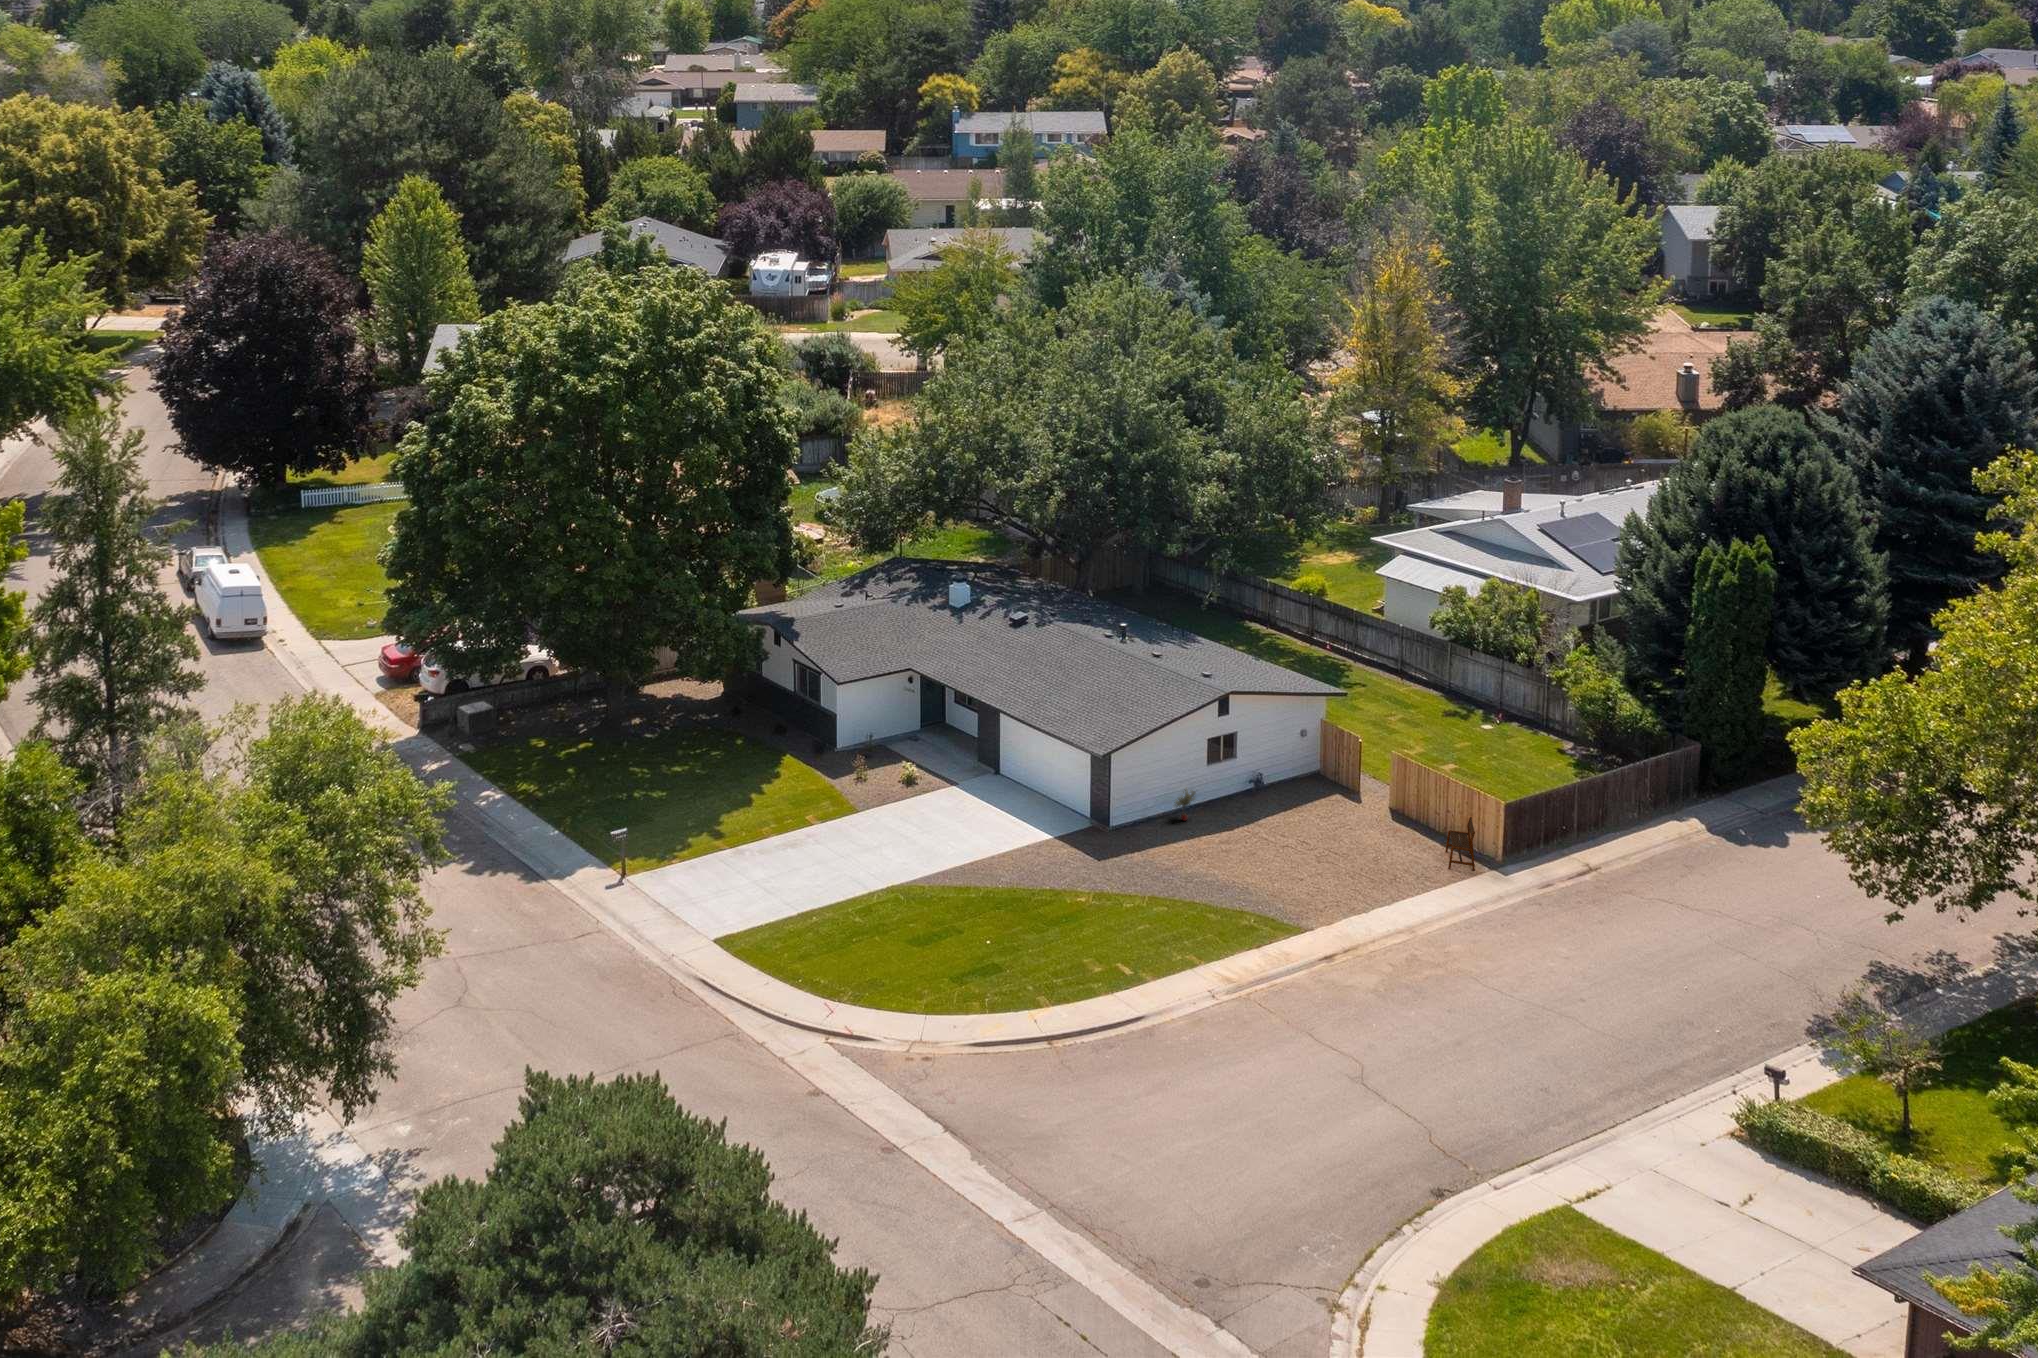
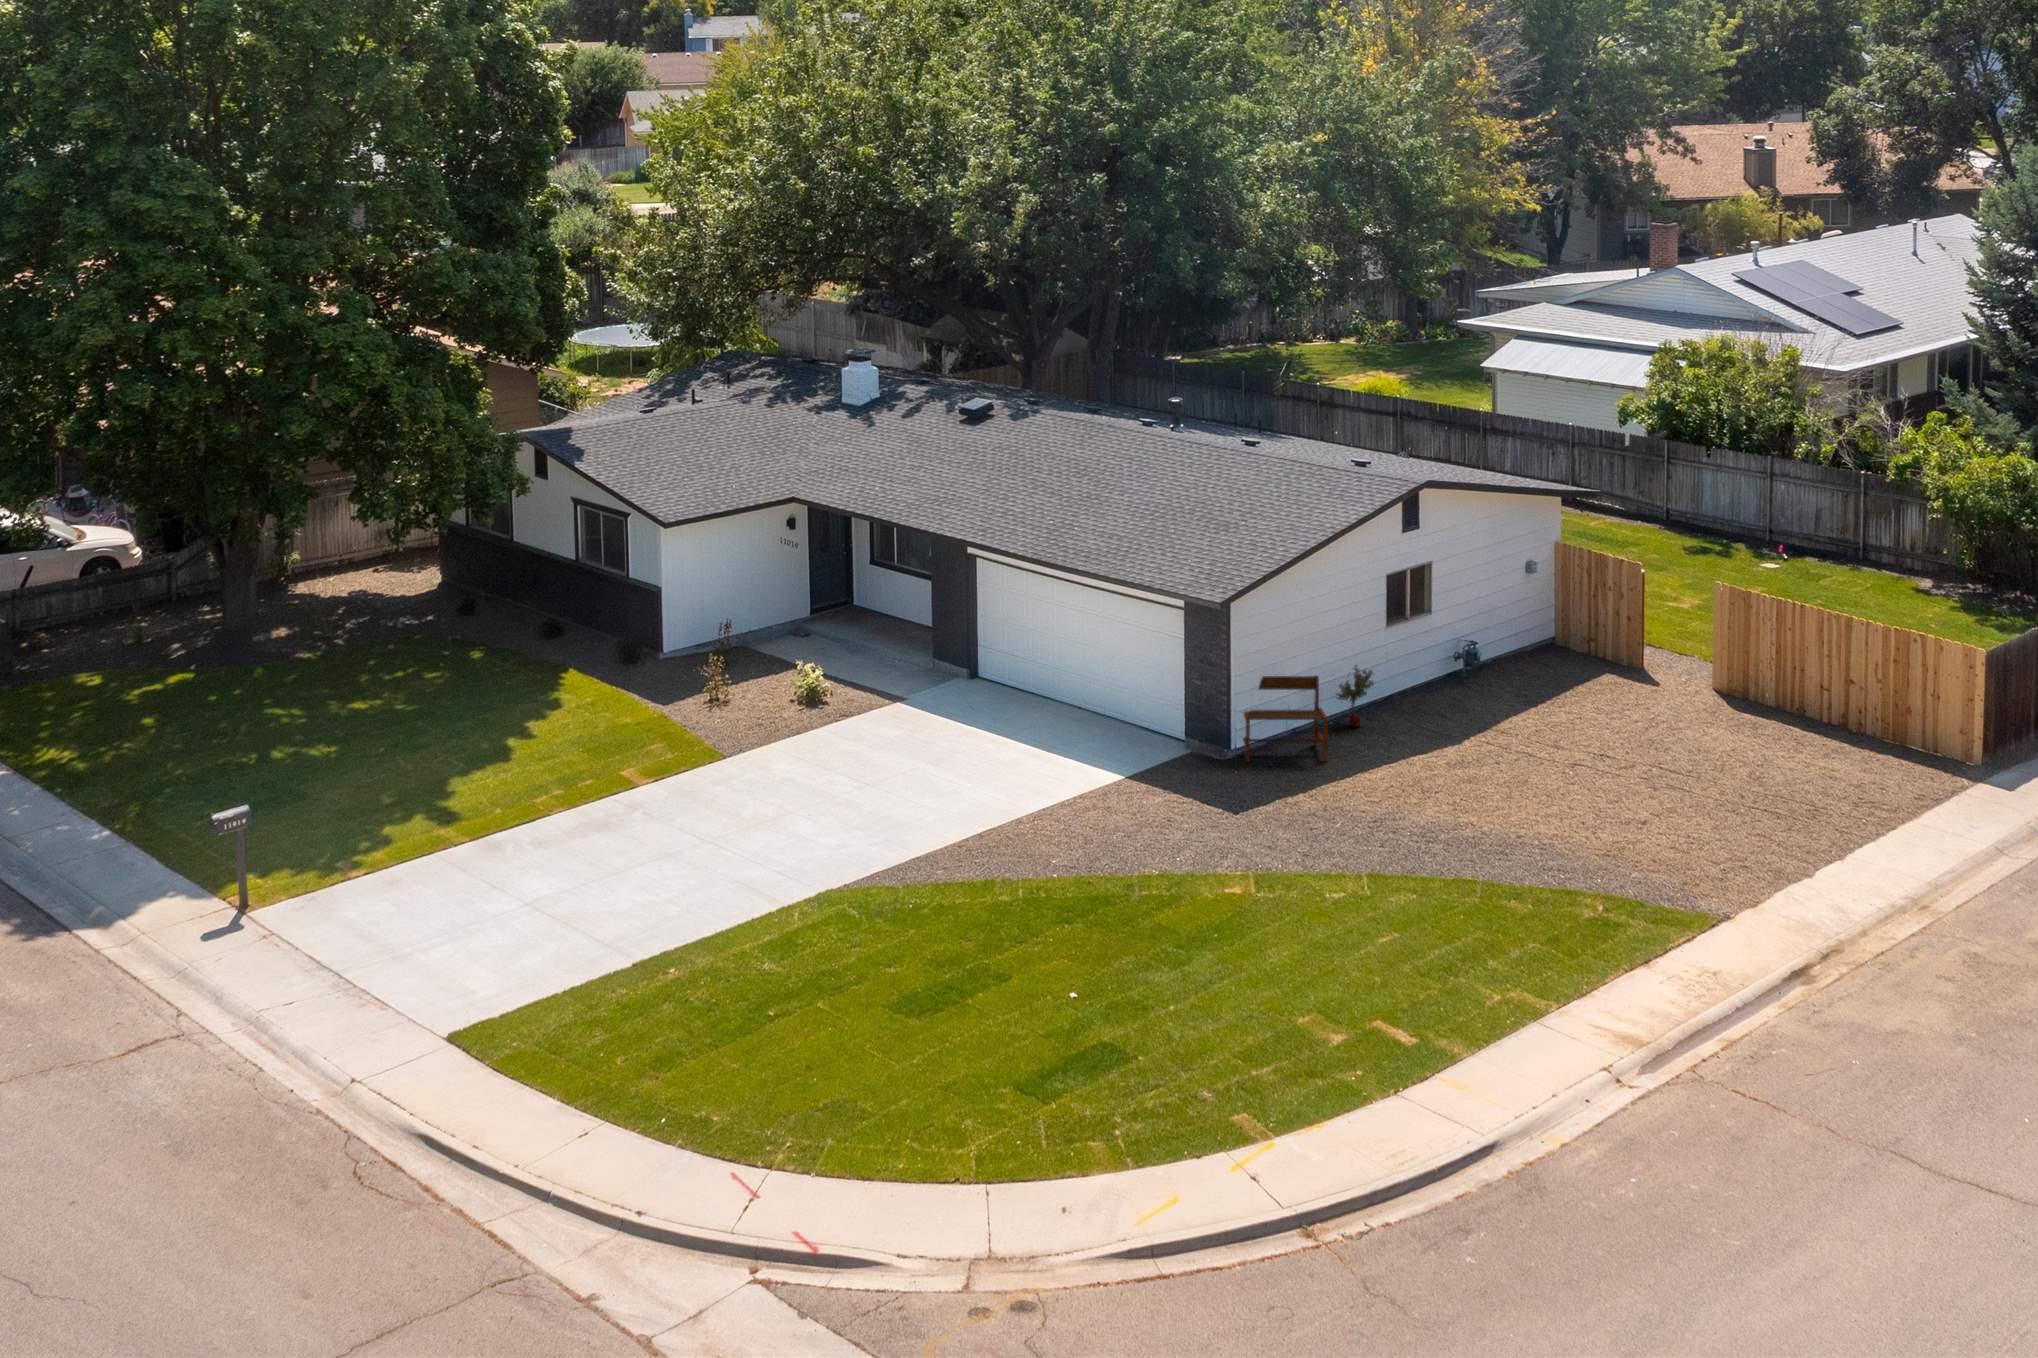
bench: present [1445,817,1475,871] -> present [1243,675,1328,762]

